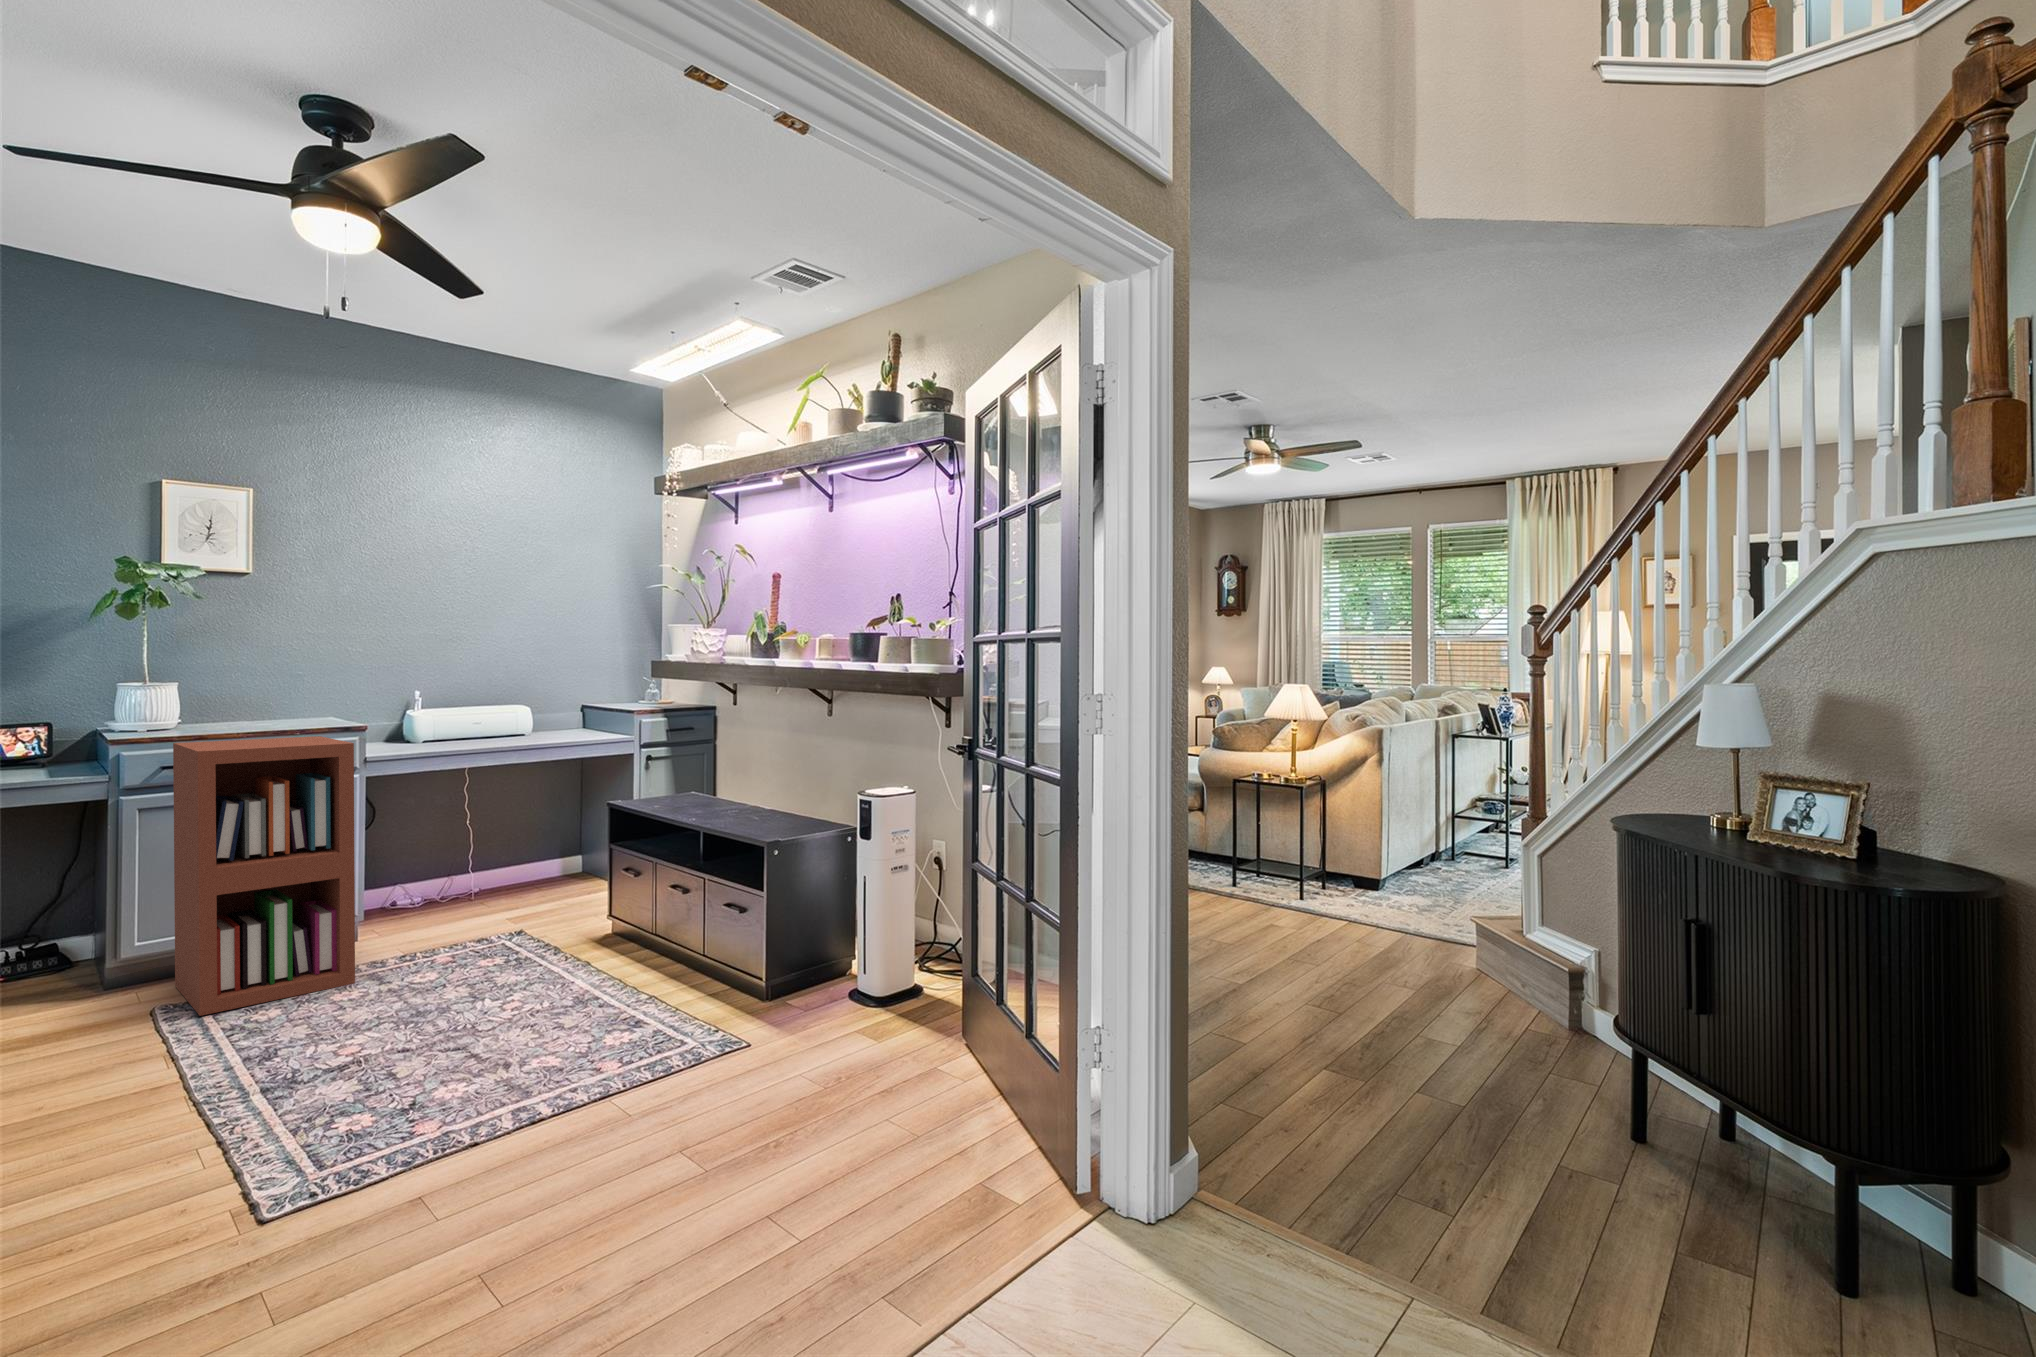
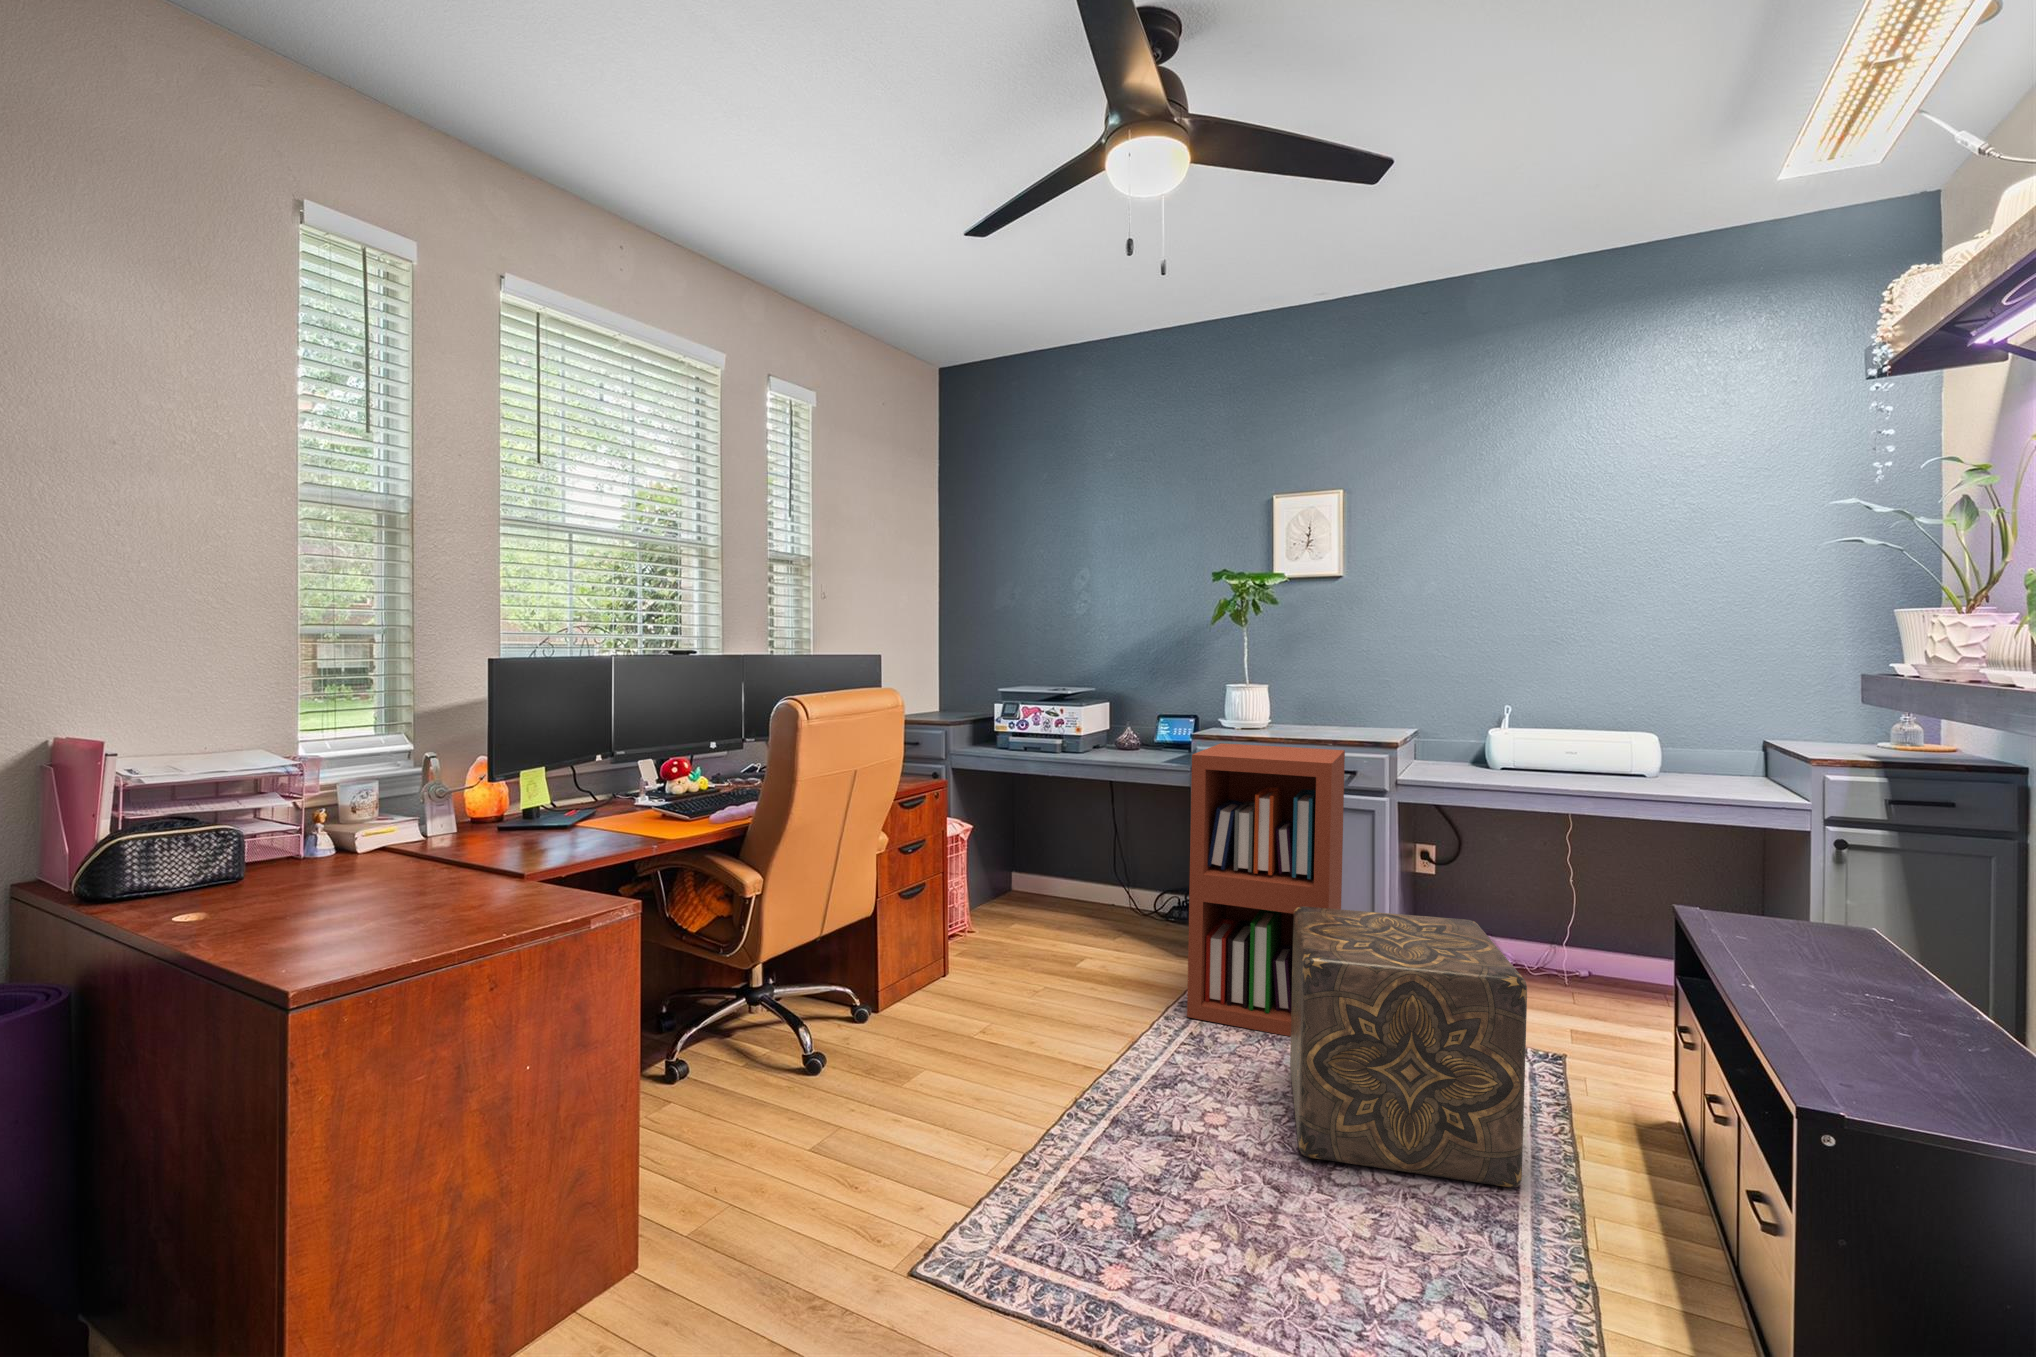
ottoman: none [354,842,566,1028] -> present [1290,906,1527,1187]

